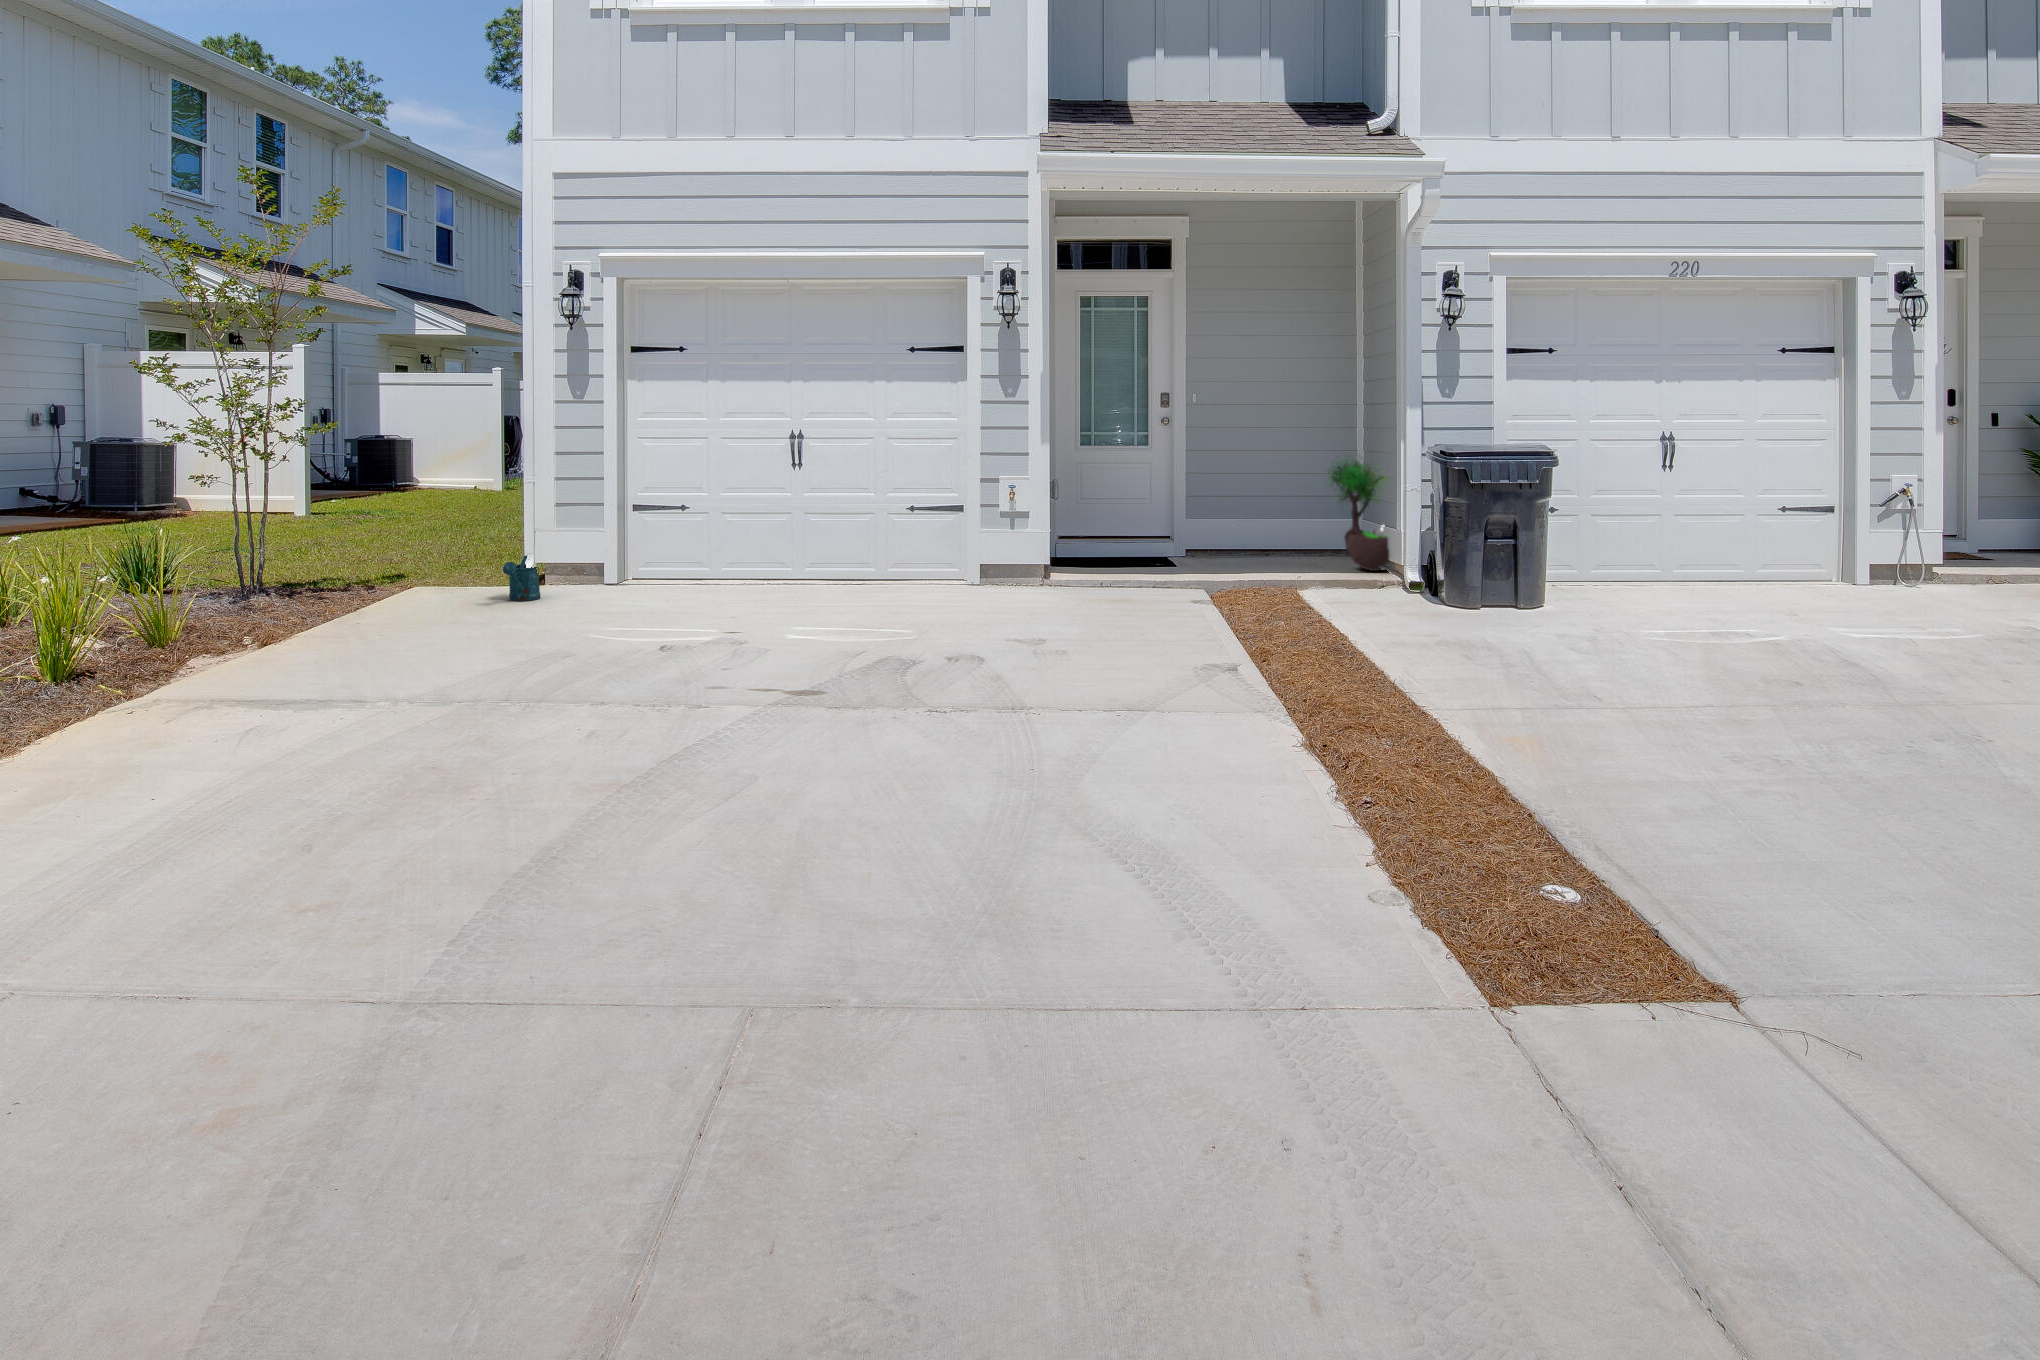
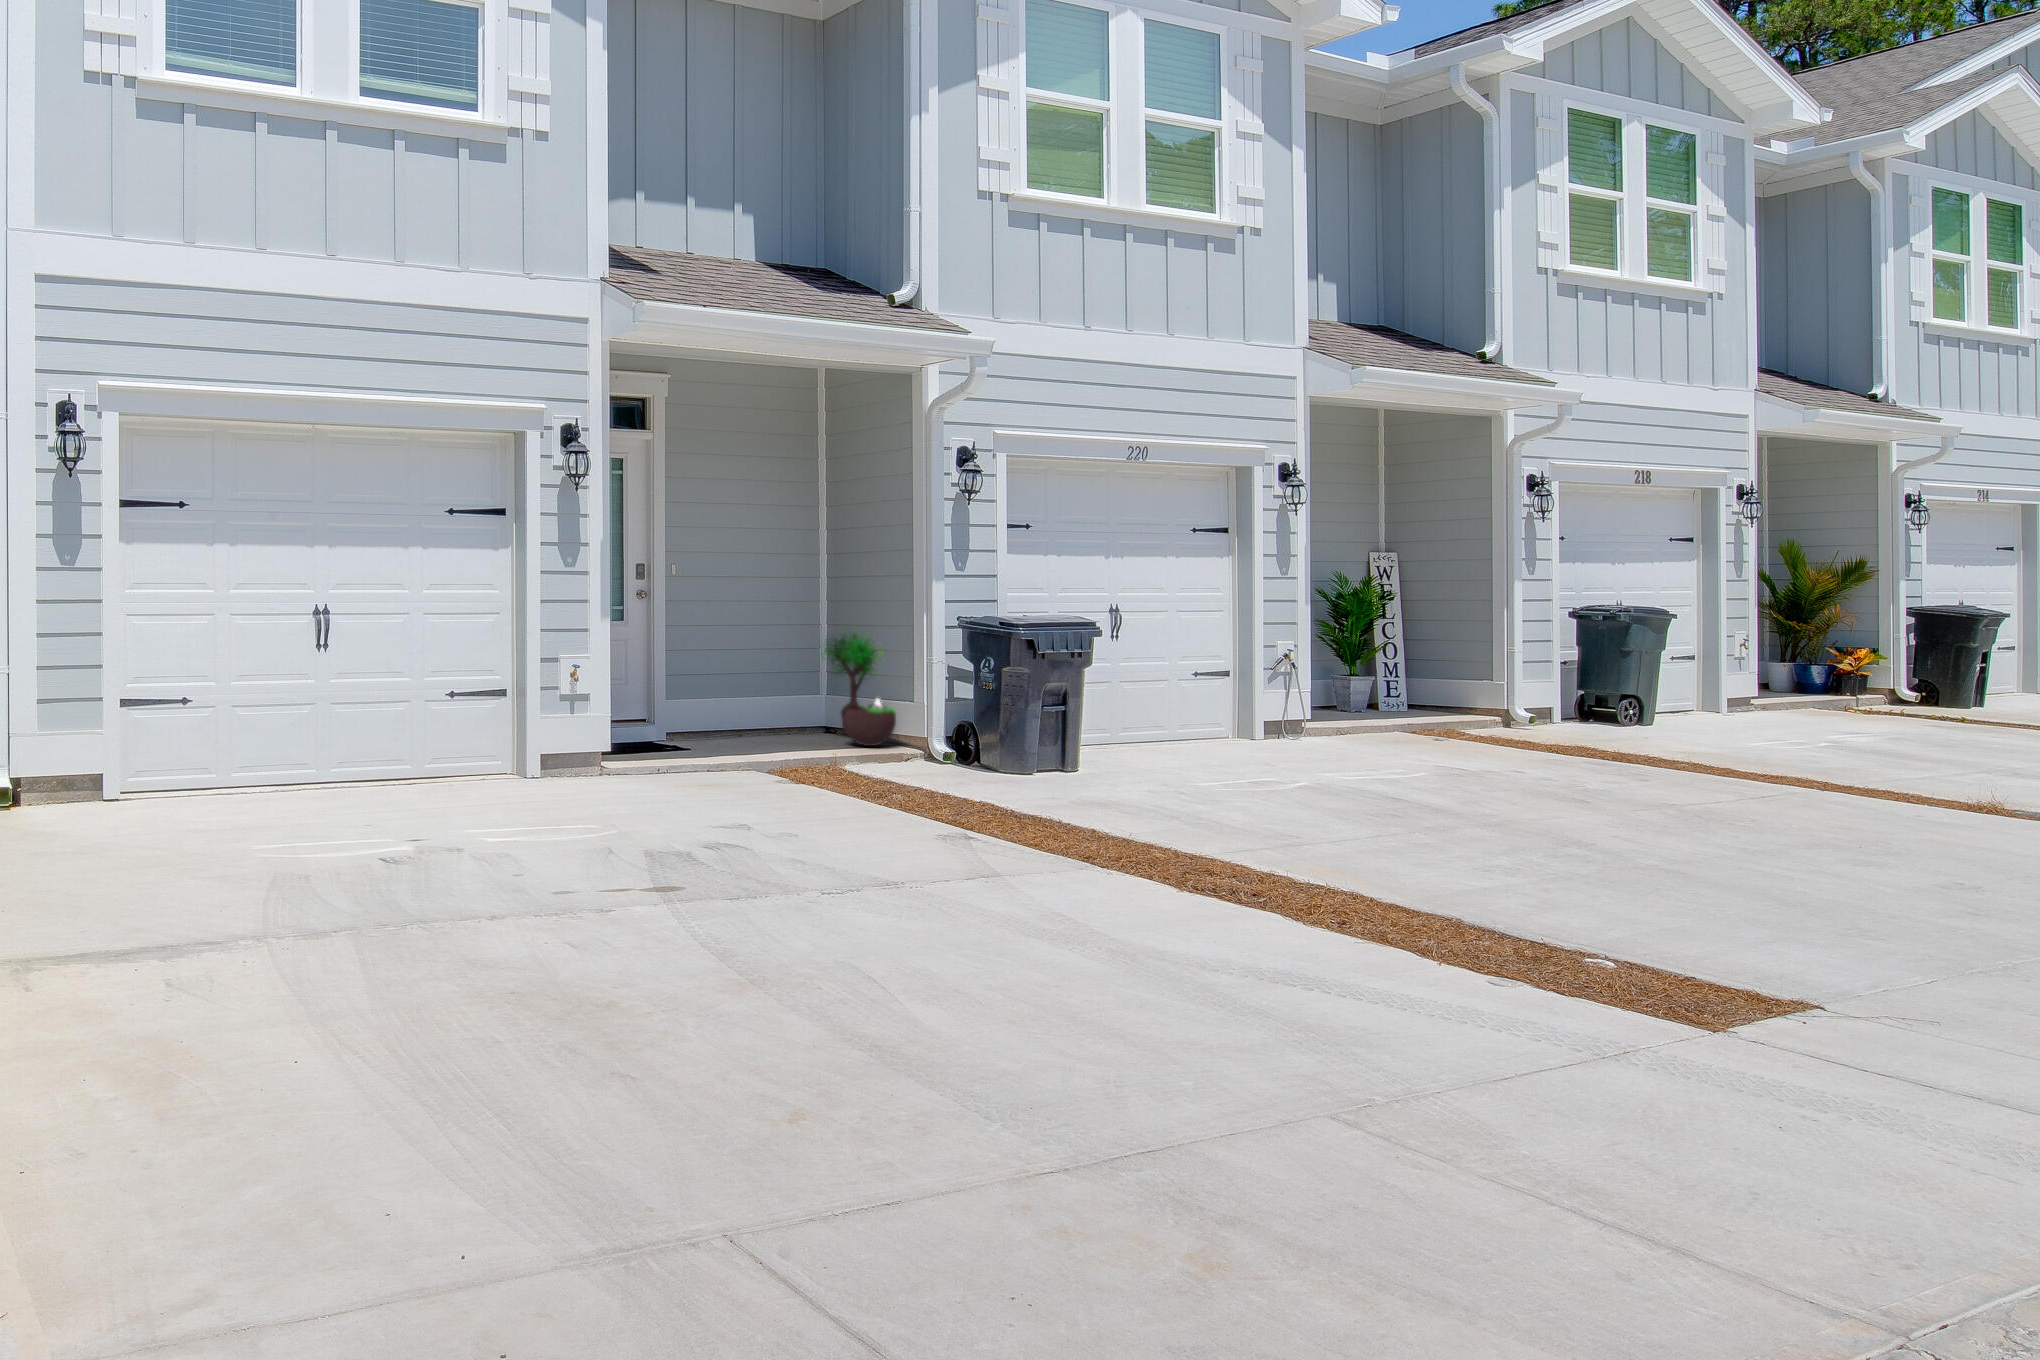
watering can: present [503,555,540,601] -> none [31,759,70,818]

